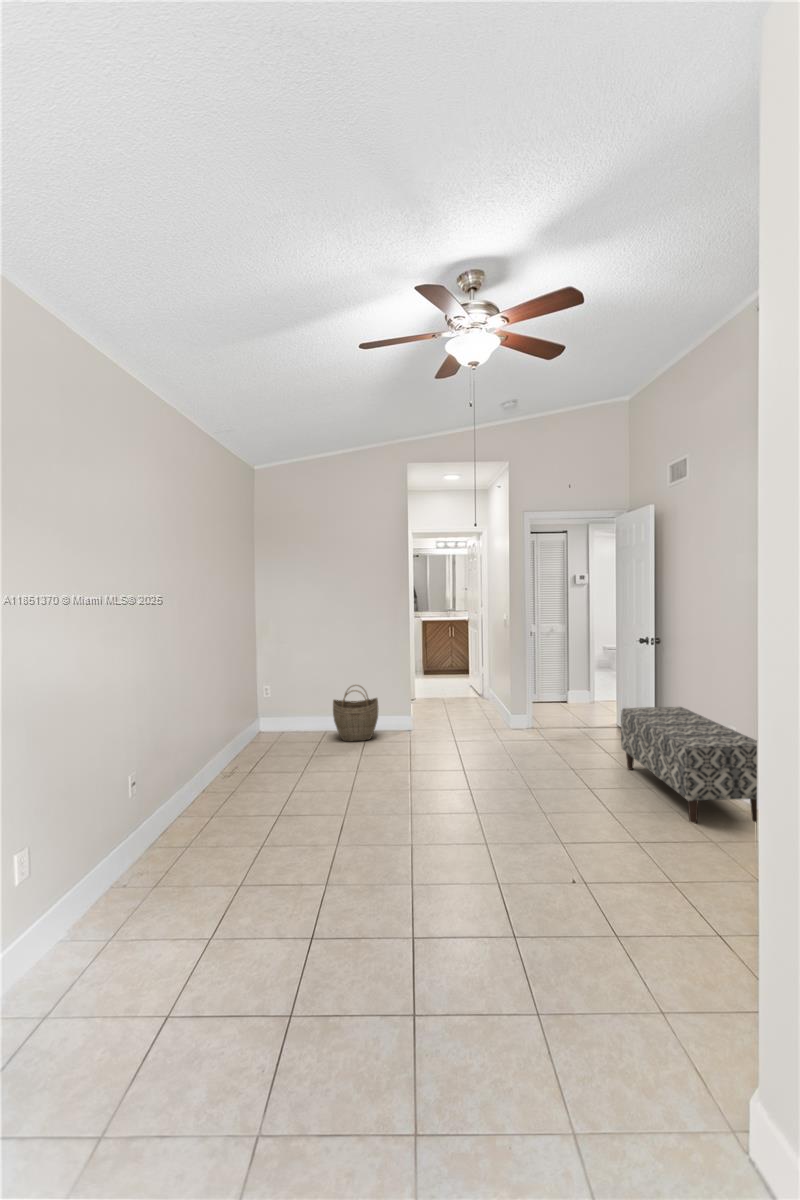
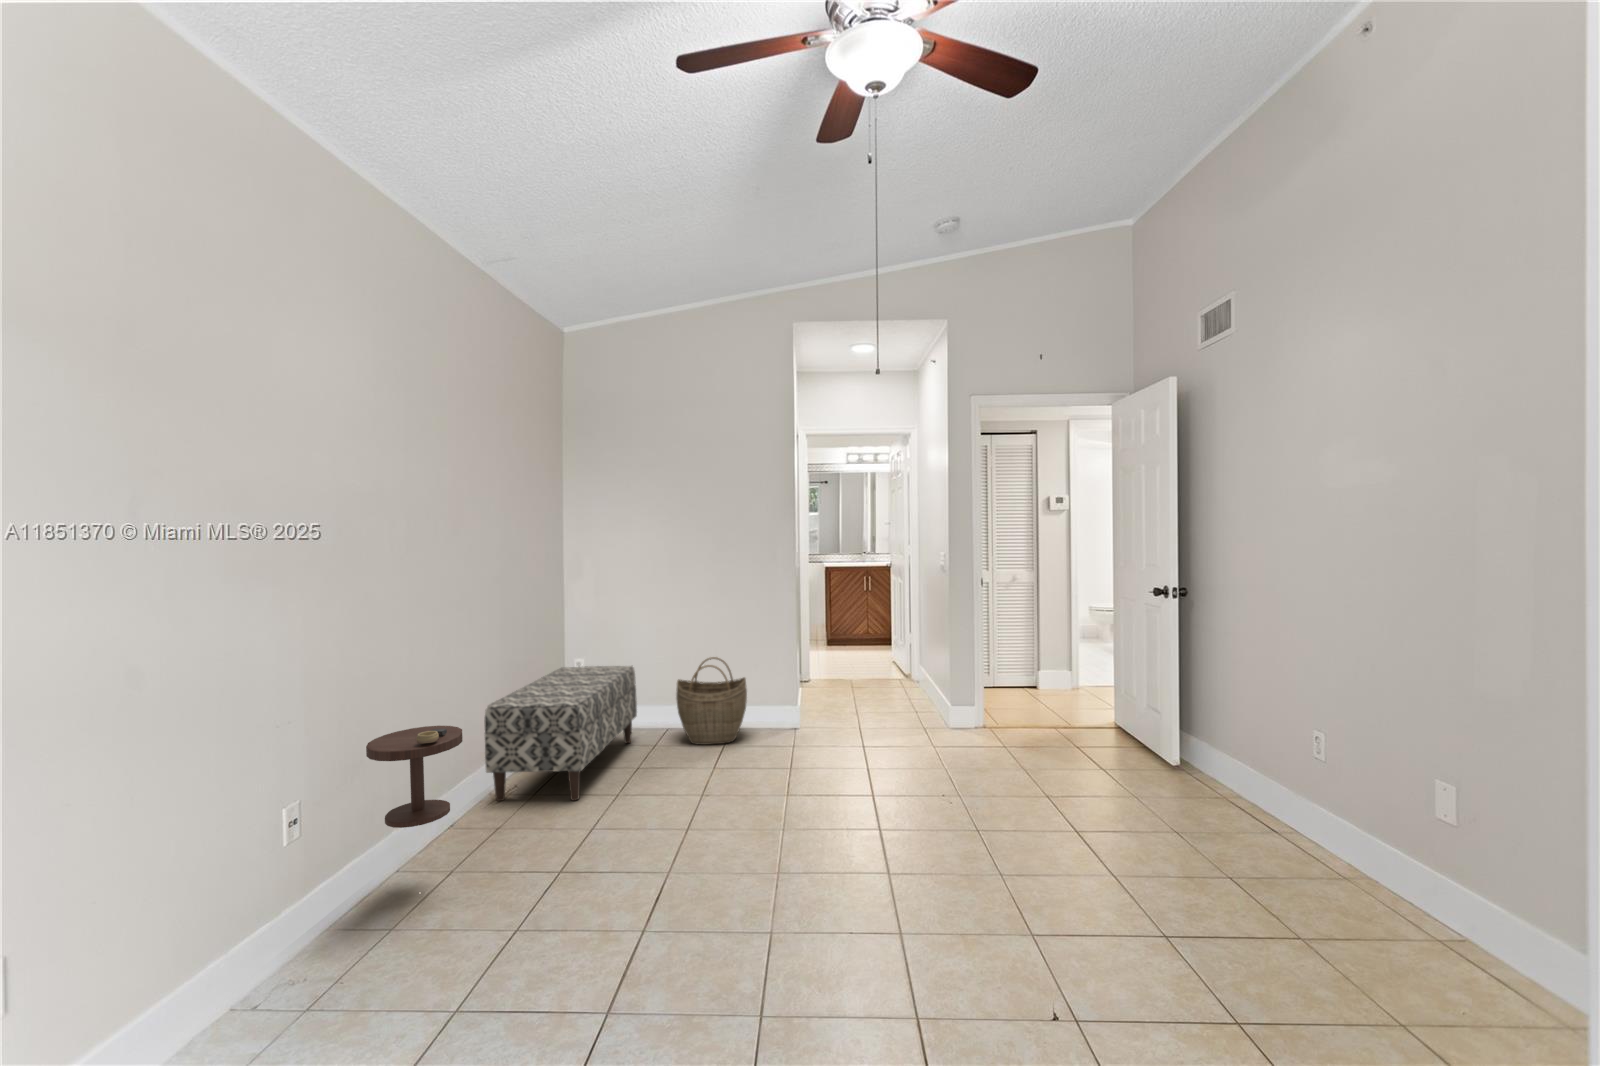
bench: present [621,707,757,823] -> present [484,666,637,801]
side table: none [169,729,223,828] -> present [366,726,462,828]

